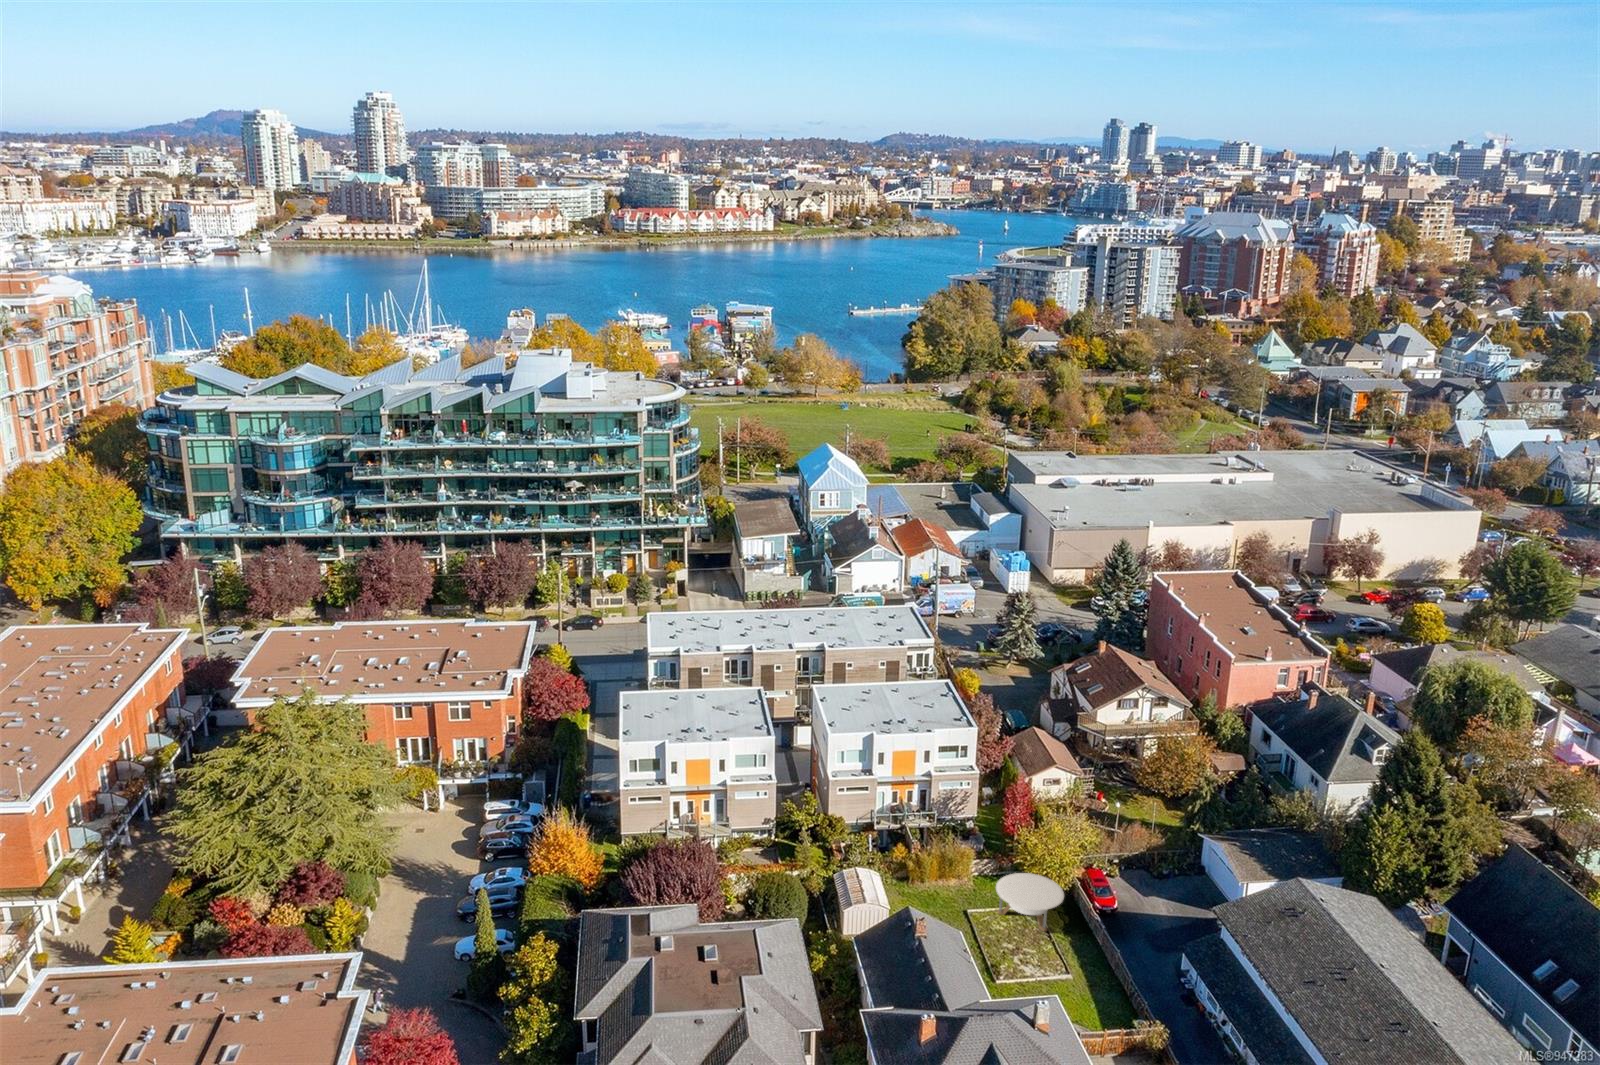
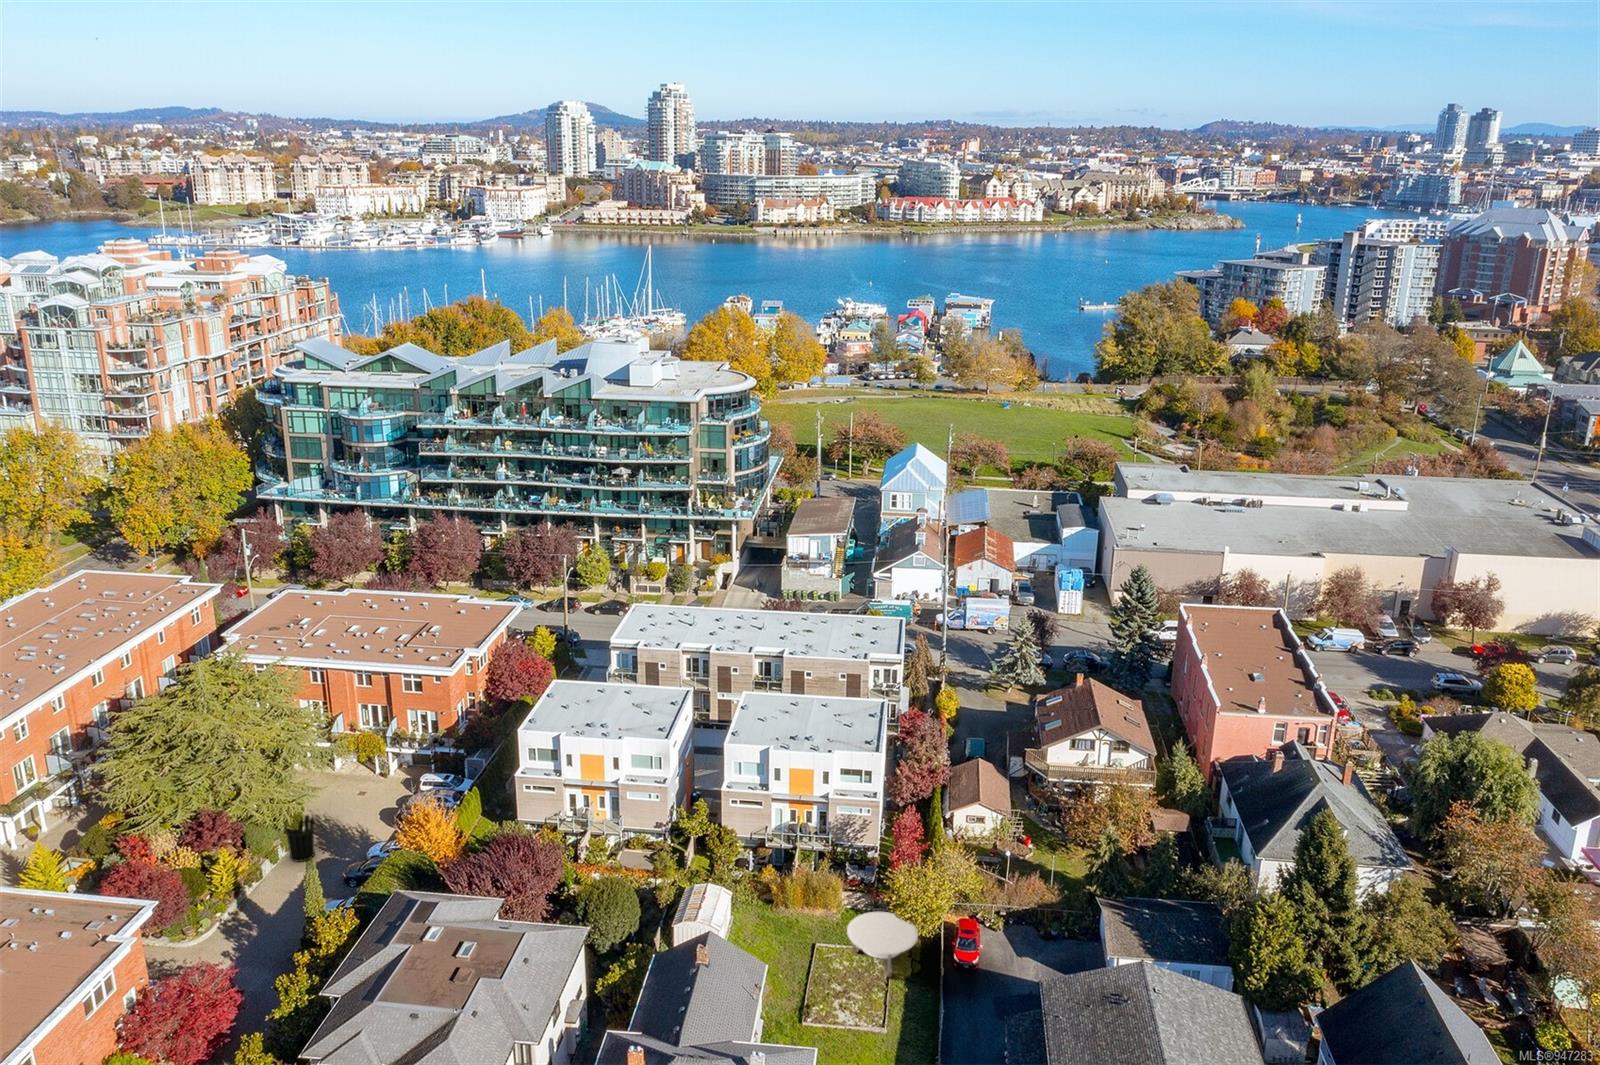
waste bin: none [378,857,412,907] -> present [283,815,315,862]

